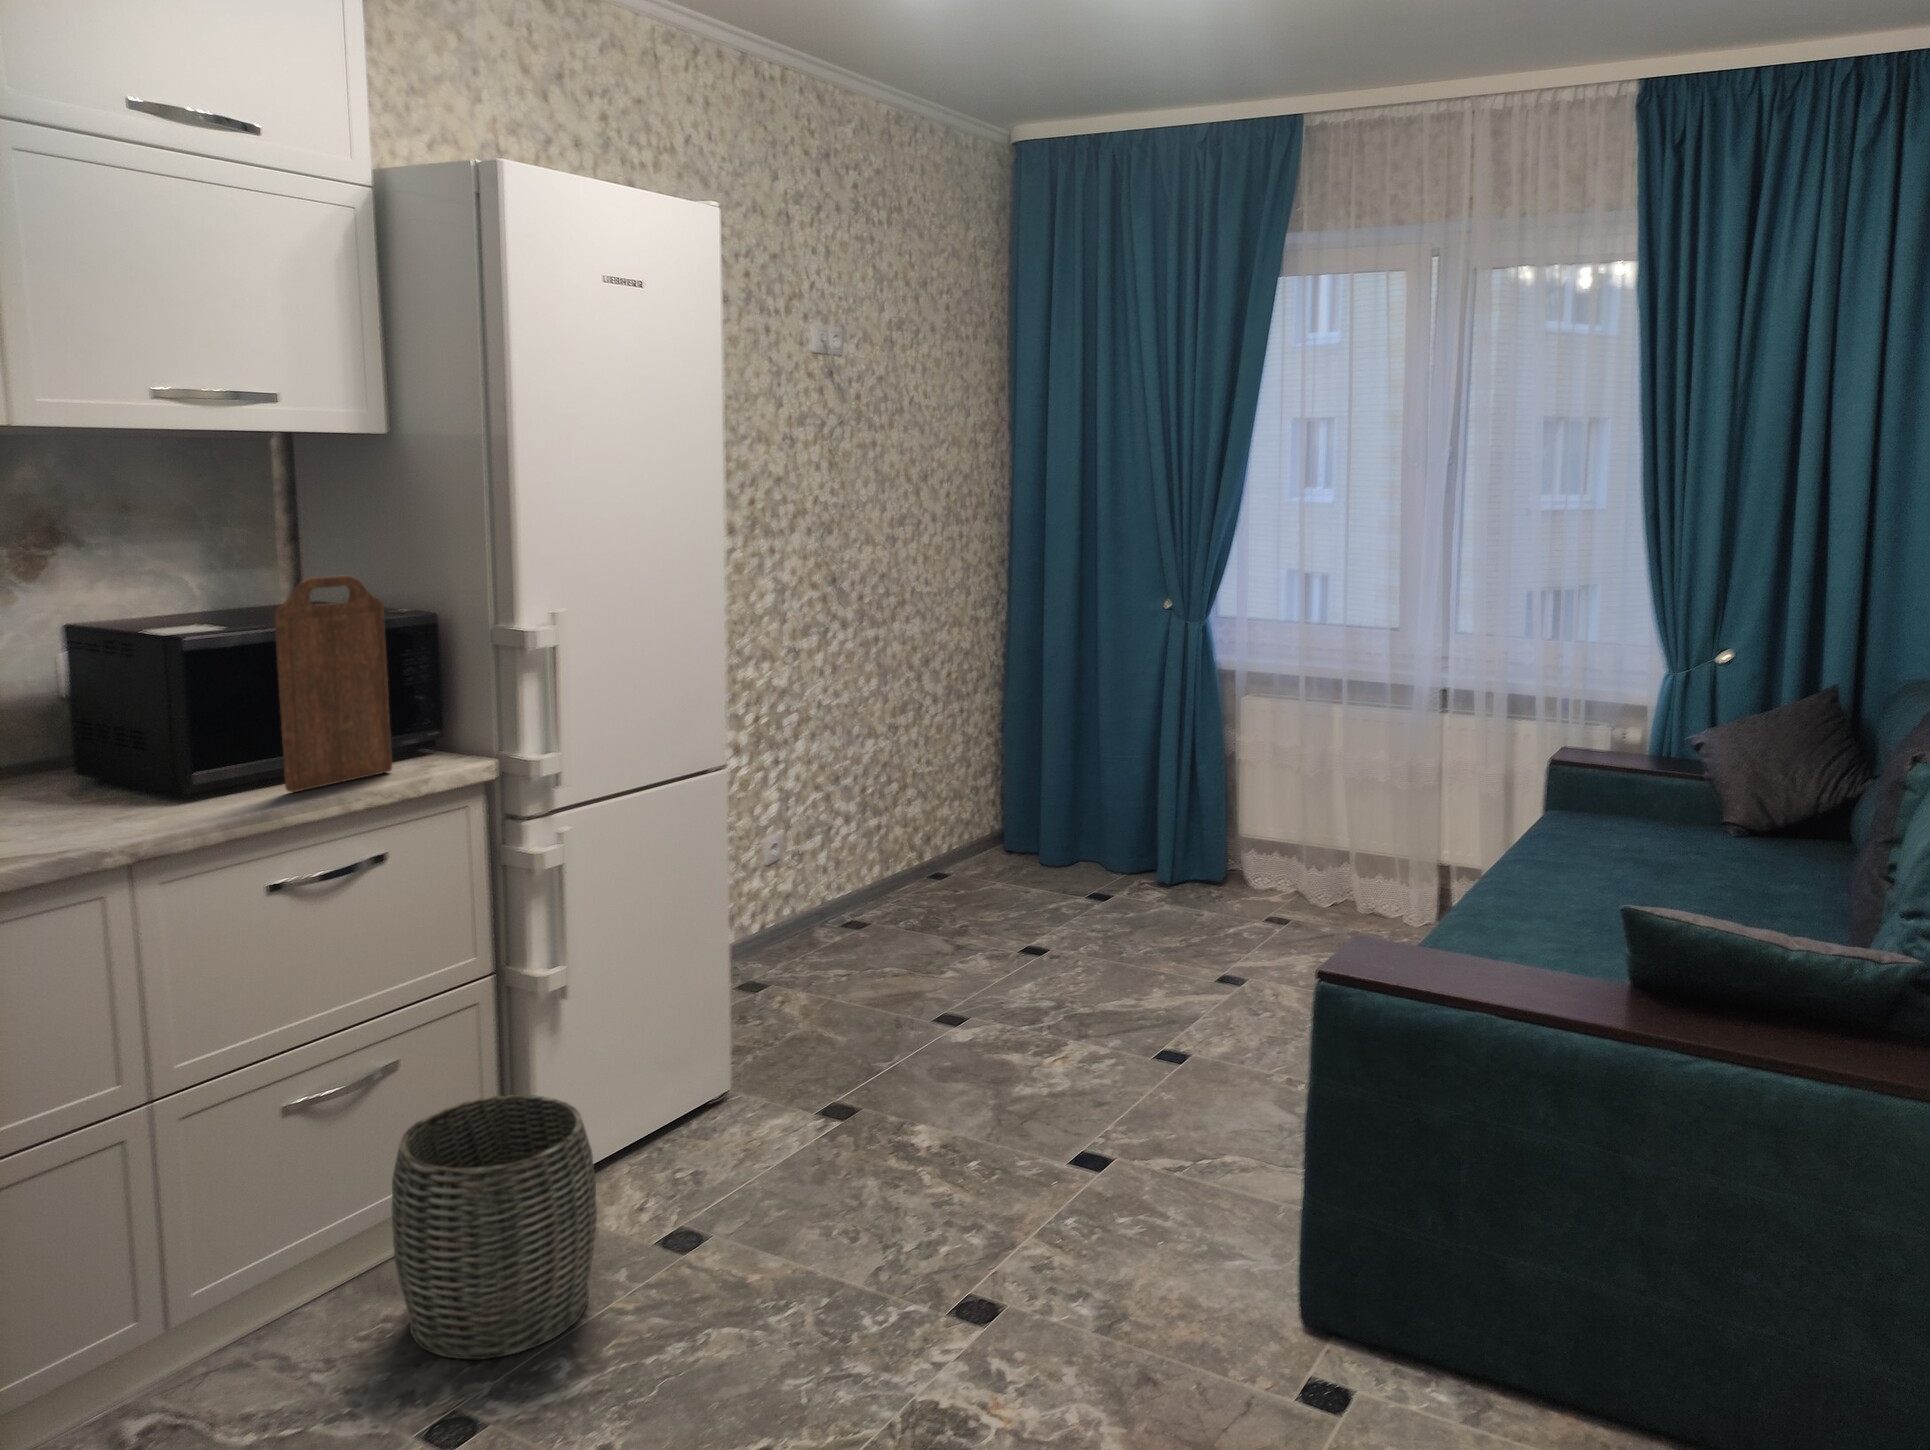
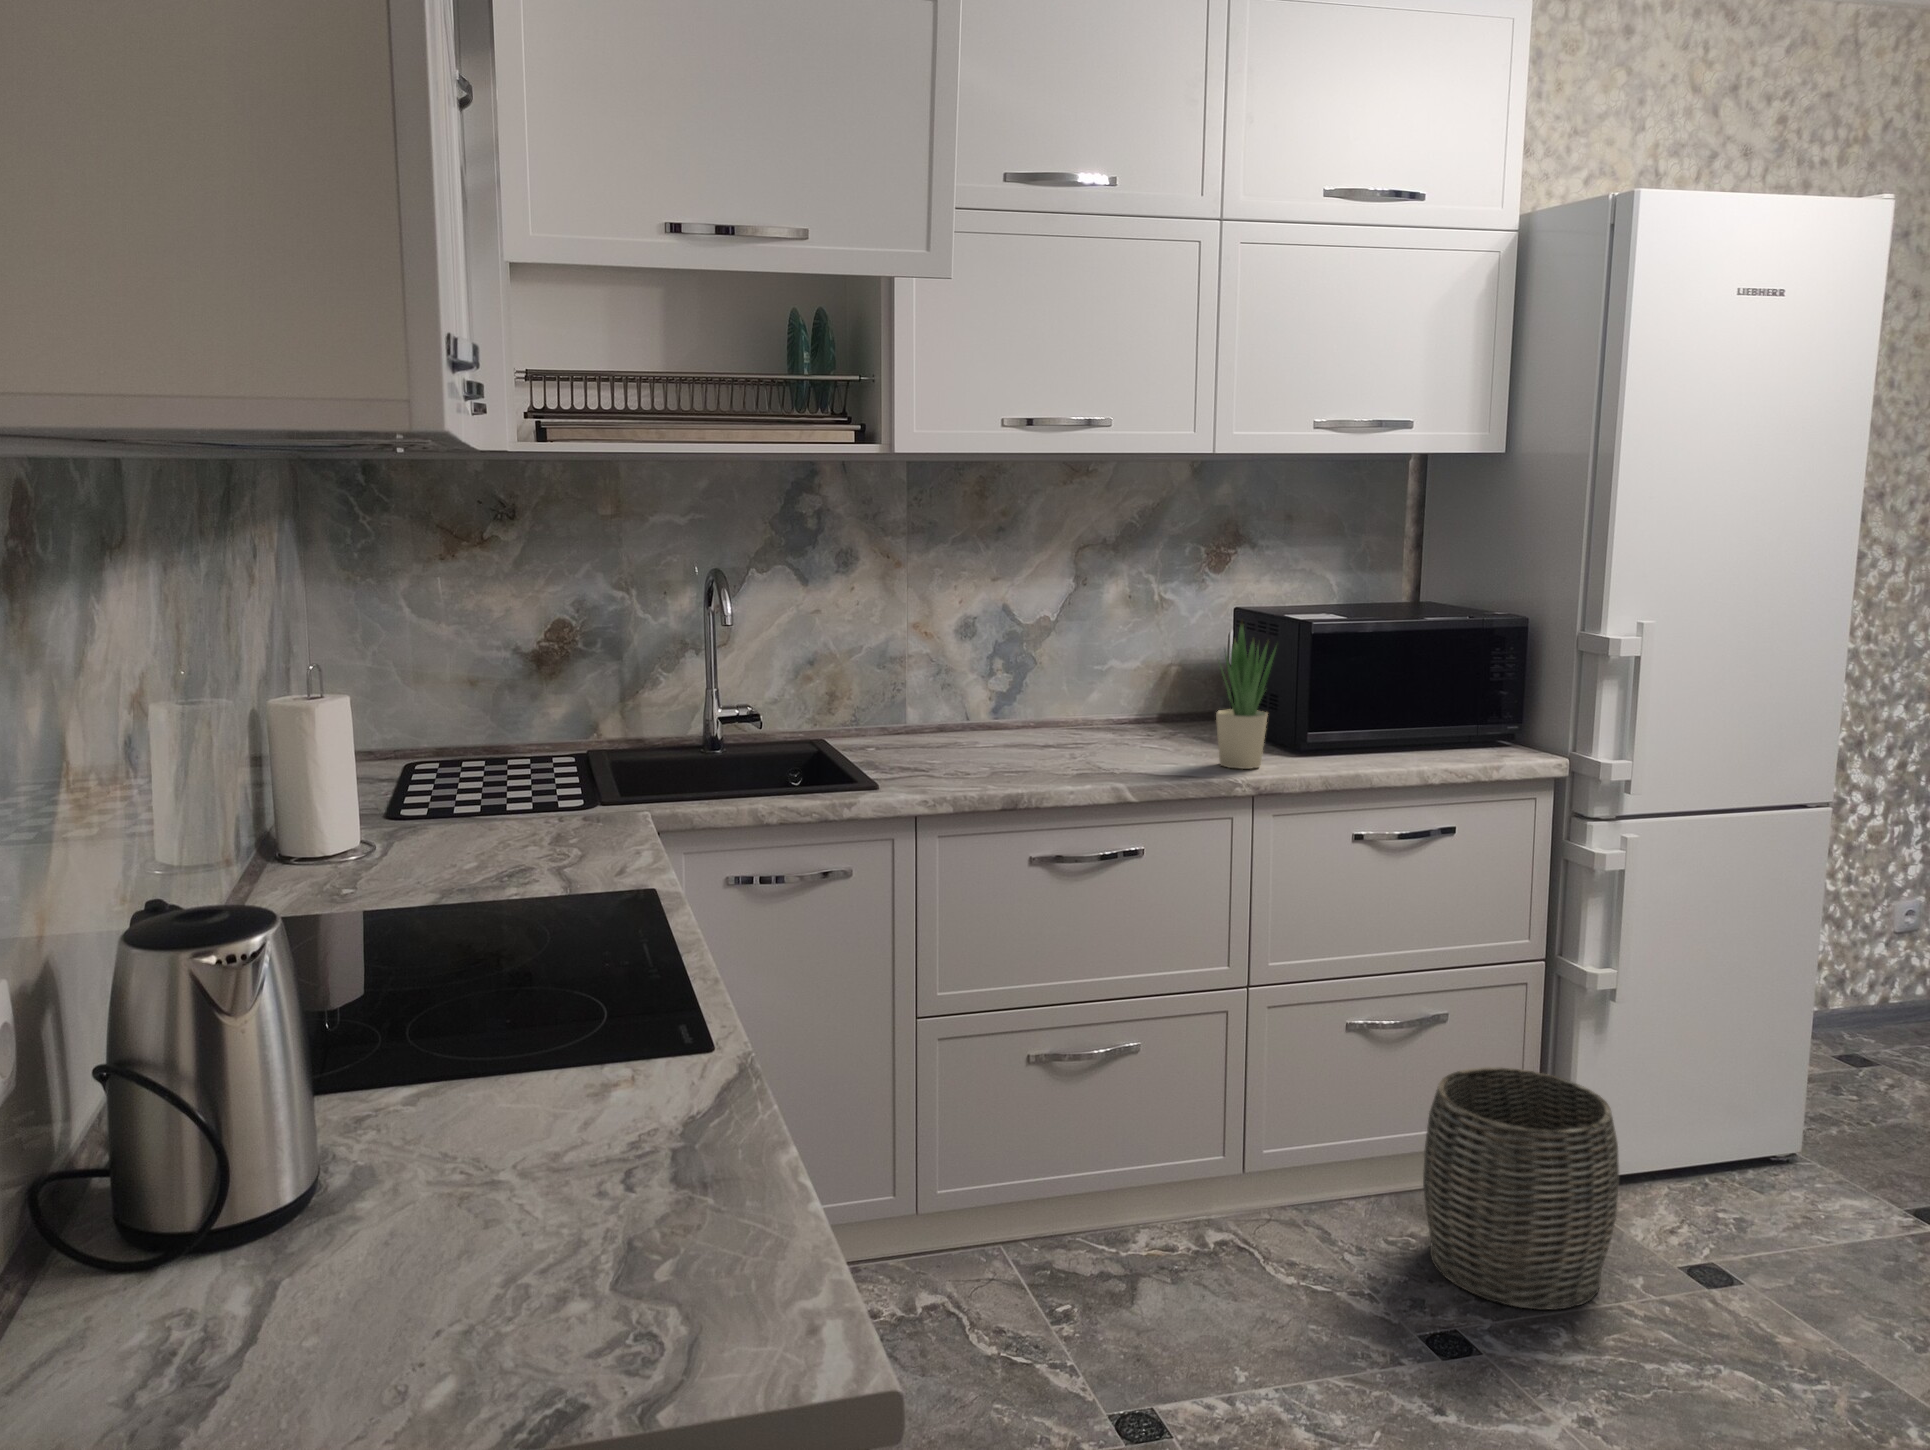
cutting board: present [274,576,392,792] -> none [1380,578,1481,761]
potted plant: none [48,640,137,833] -> present [1216,621,1276,769]

